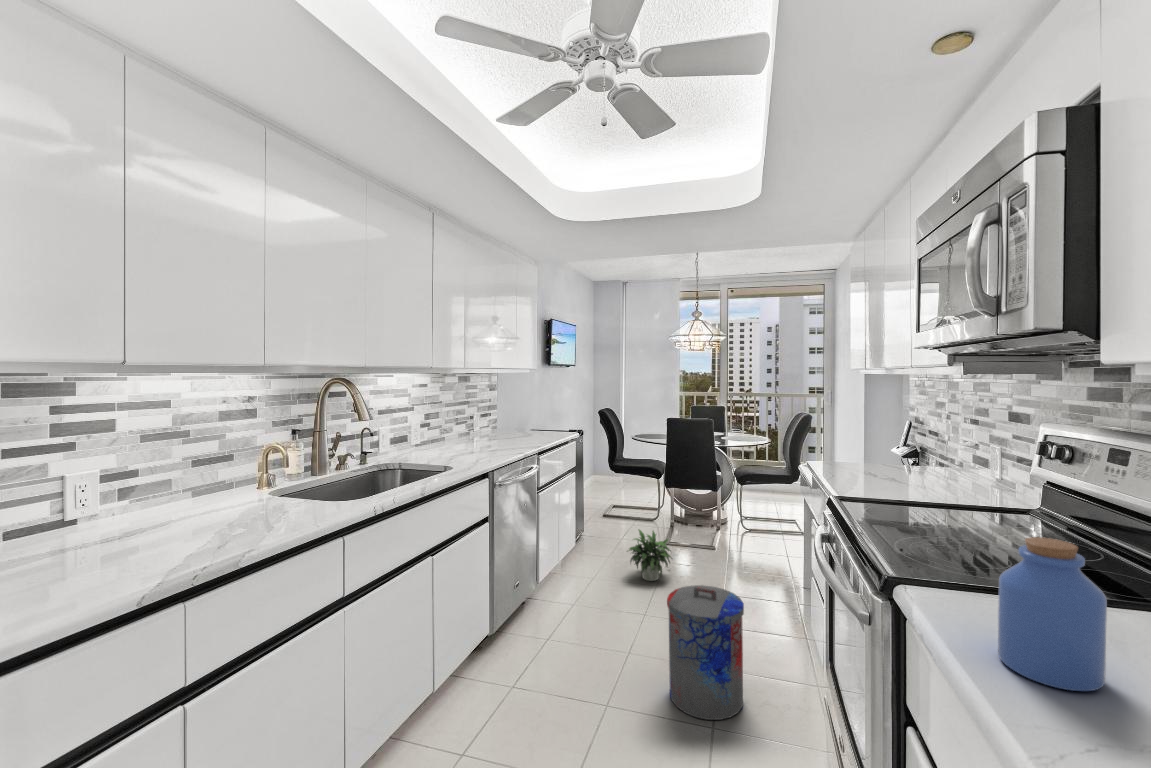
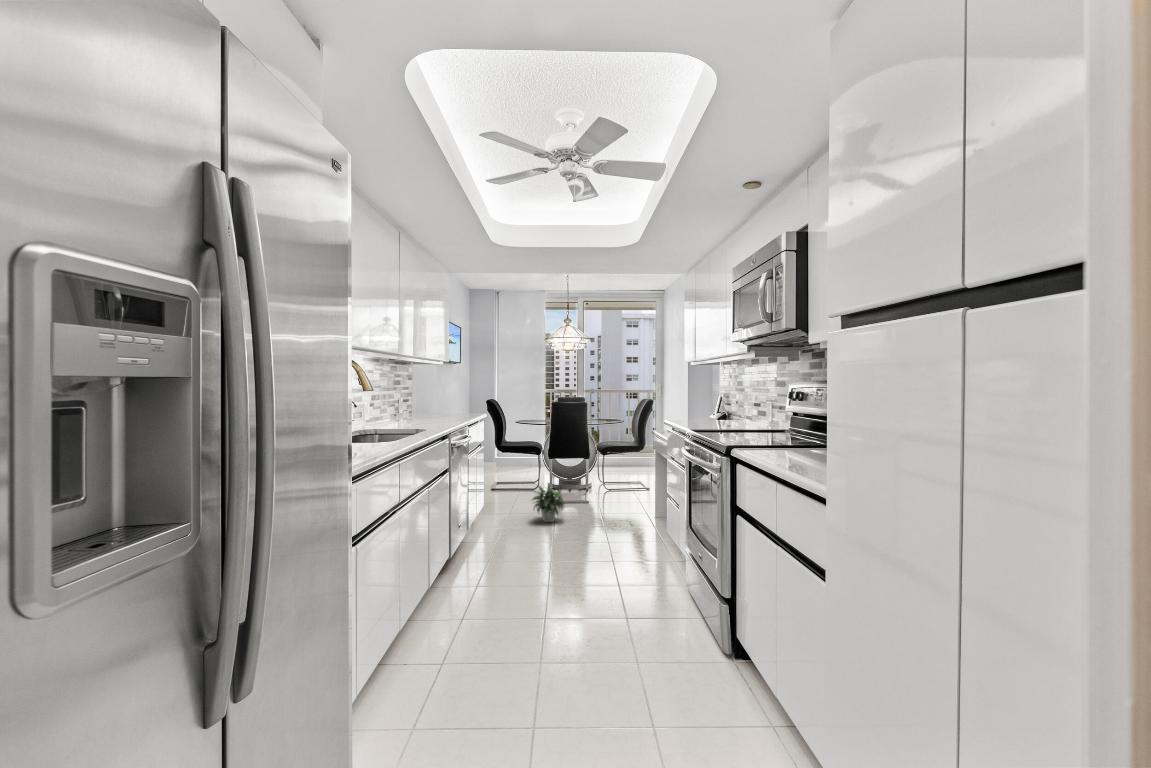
jar: present [998,537,1107,691] -> none [773,404,807,456]
trash can: present [667,585,744,720] -> none [588,496,637,576]

